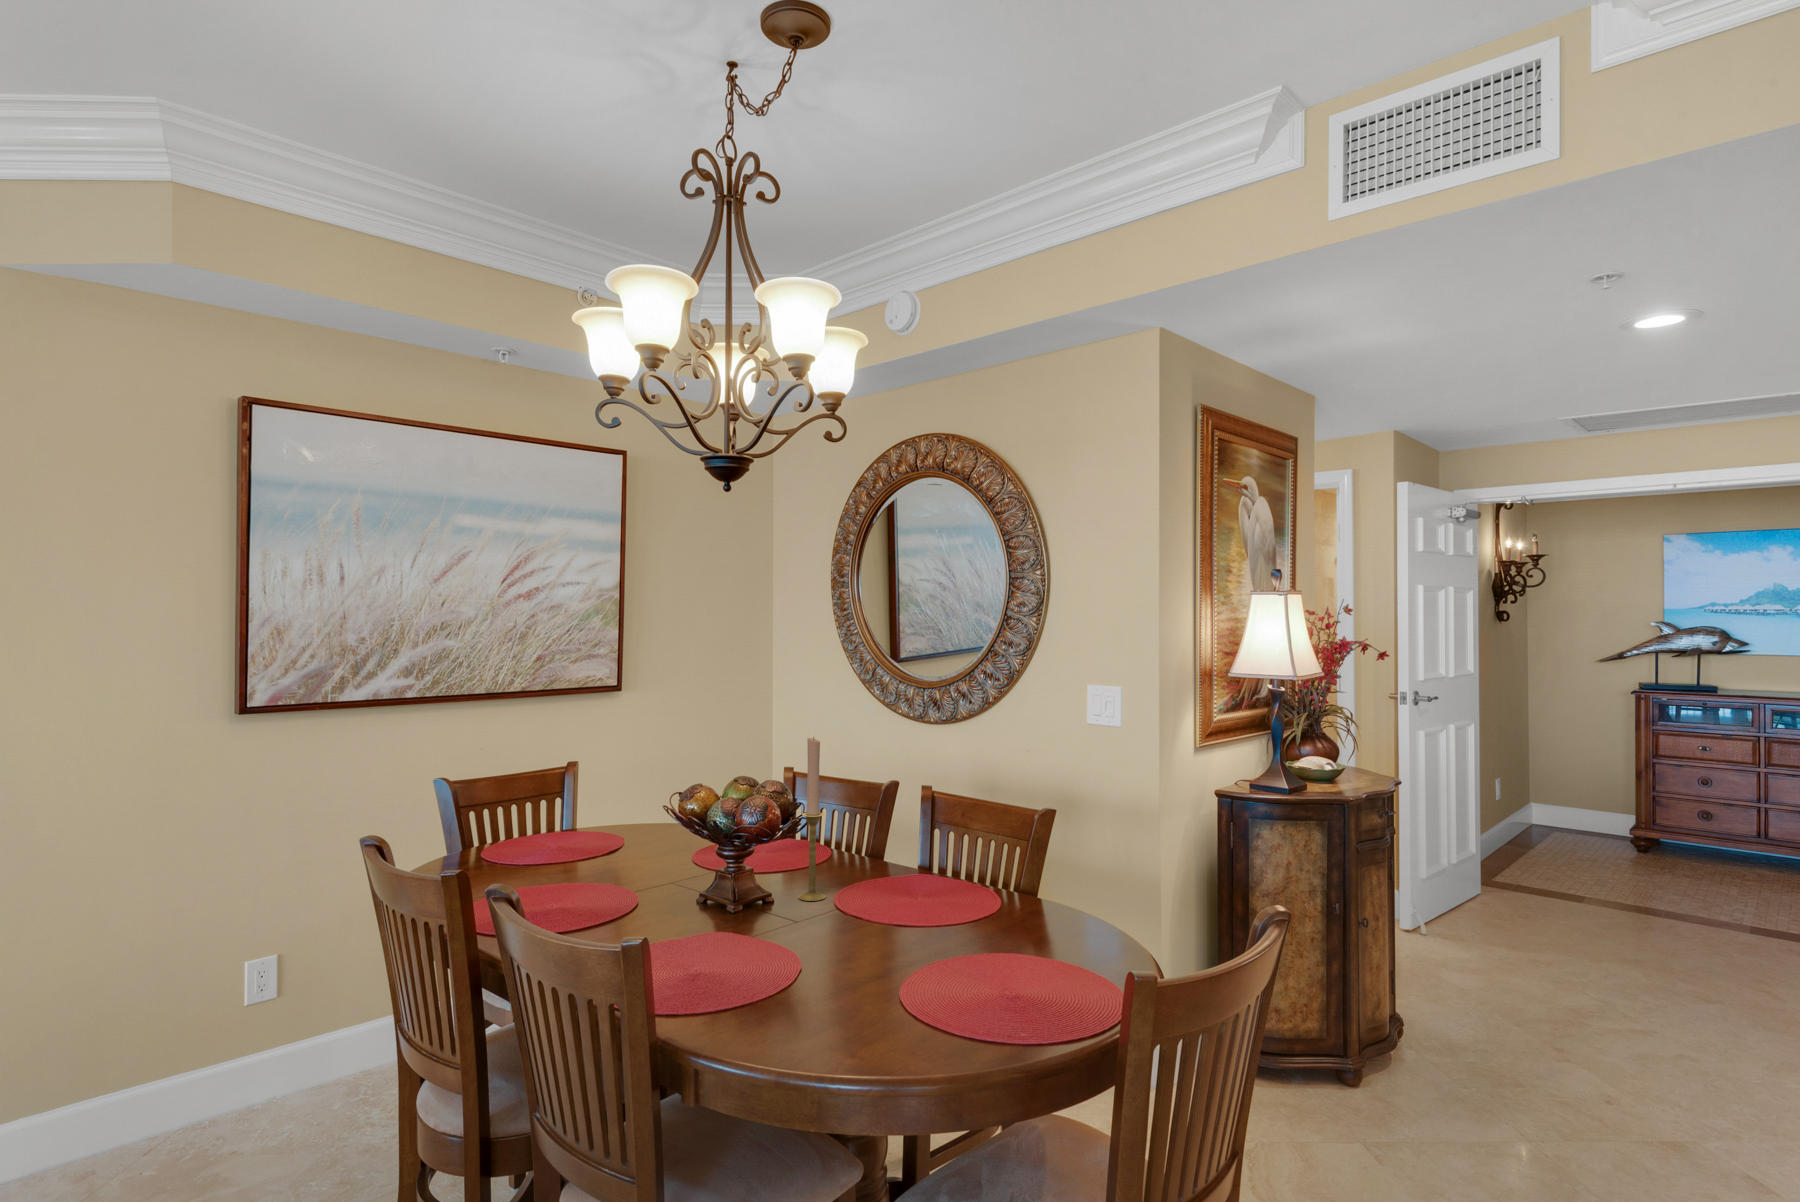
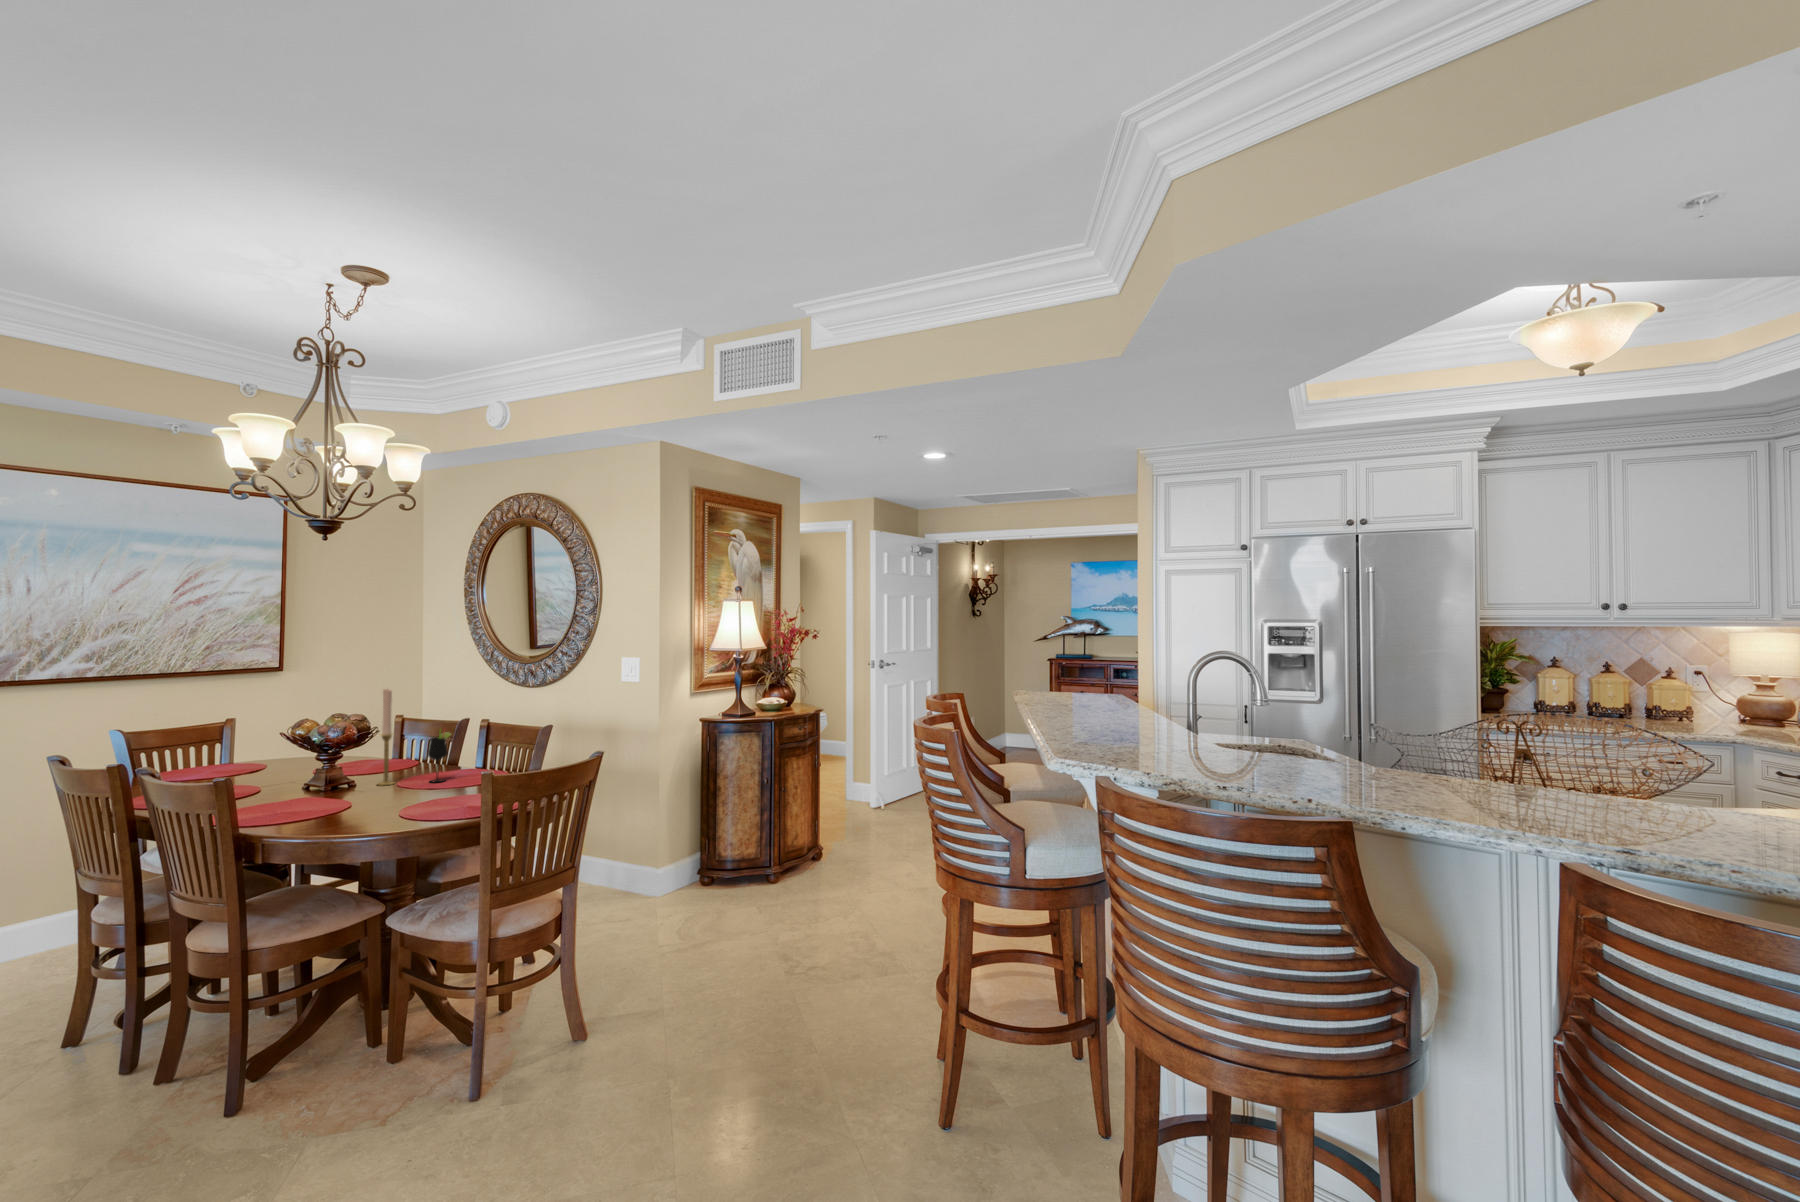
wine glass: none [874,807,910,901] -> present [428,731,451,782]

